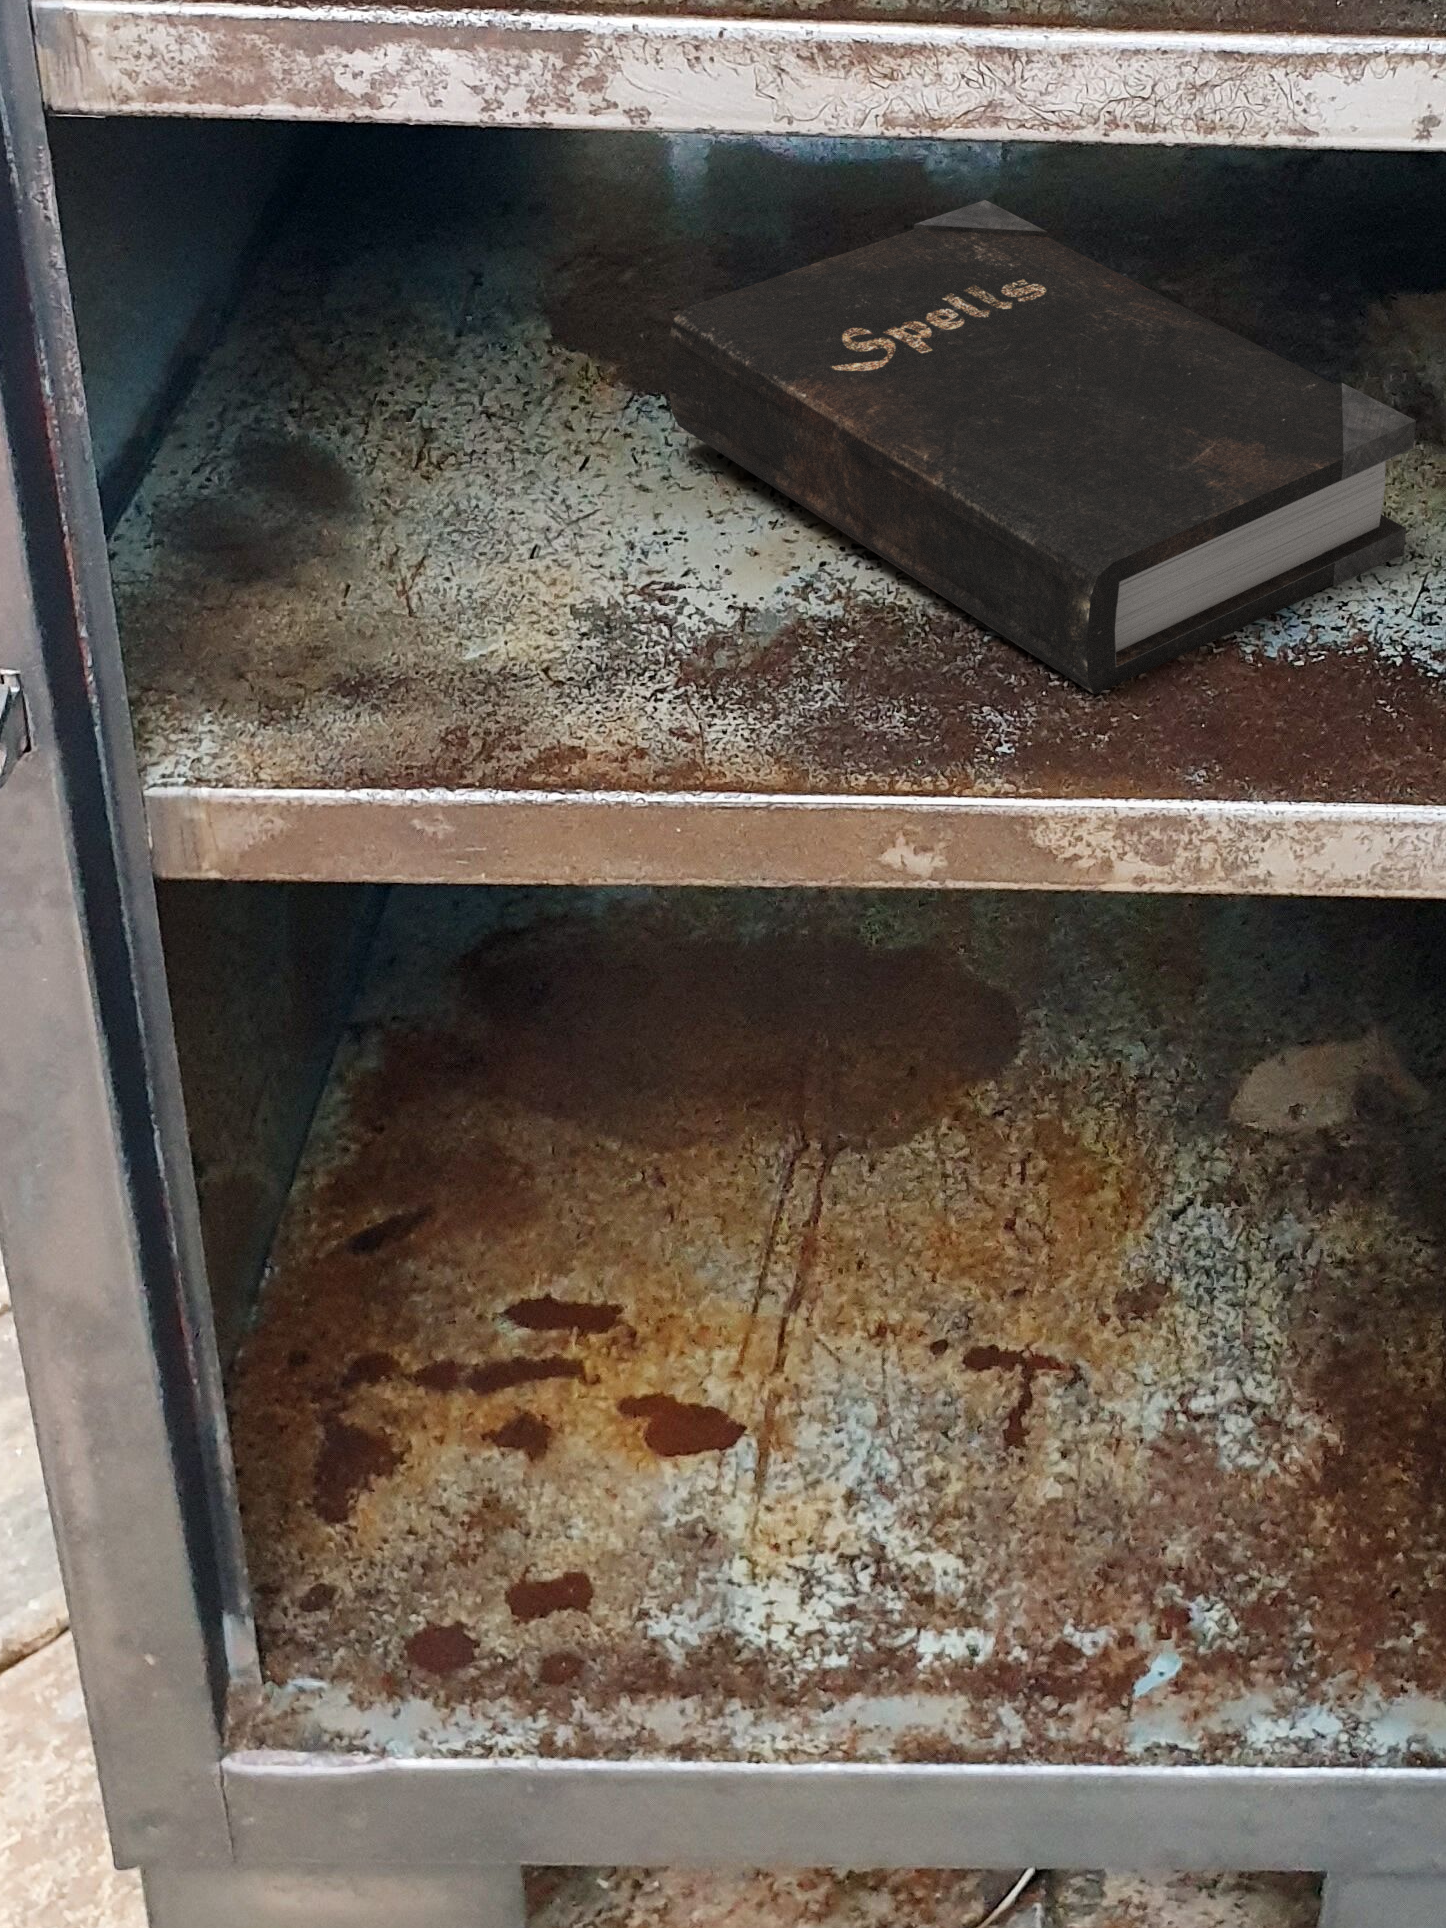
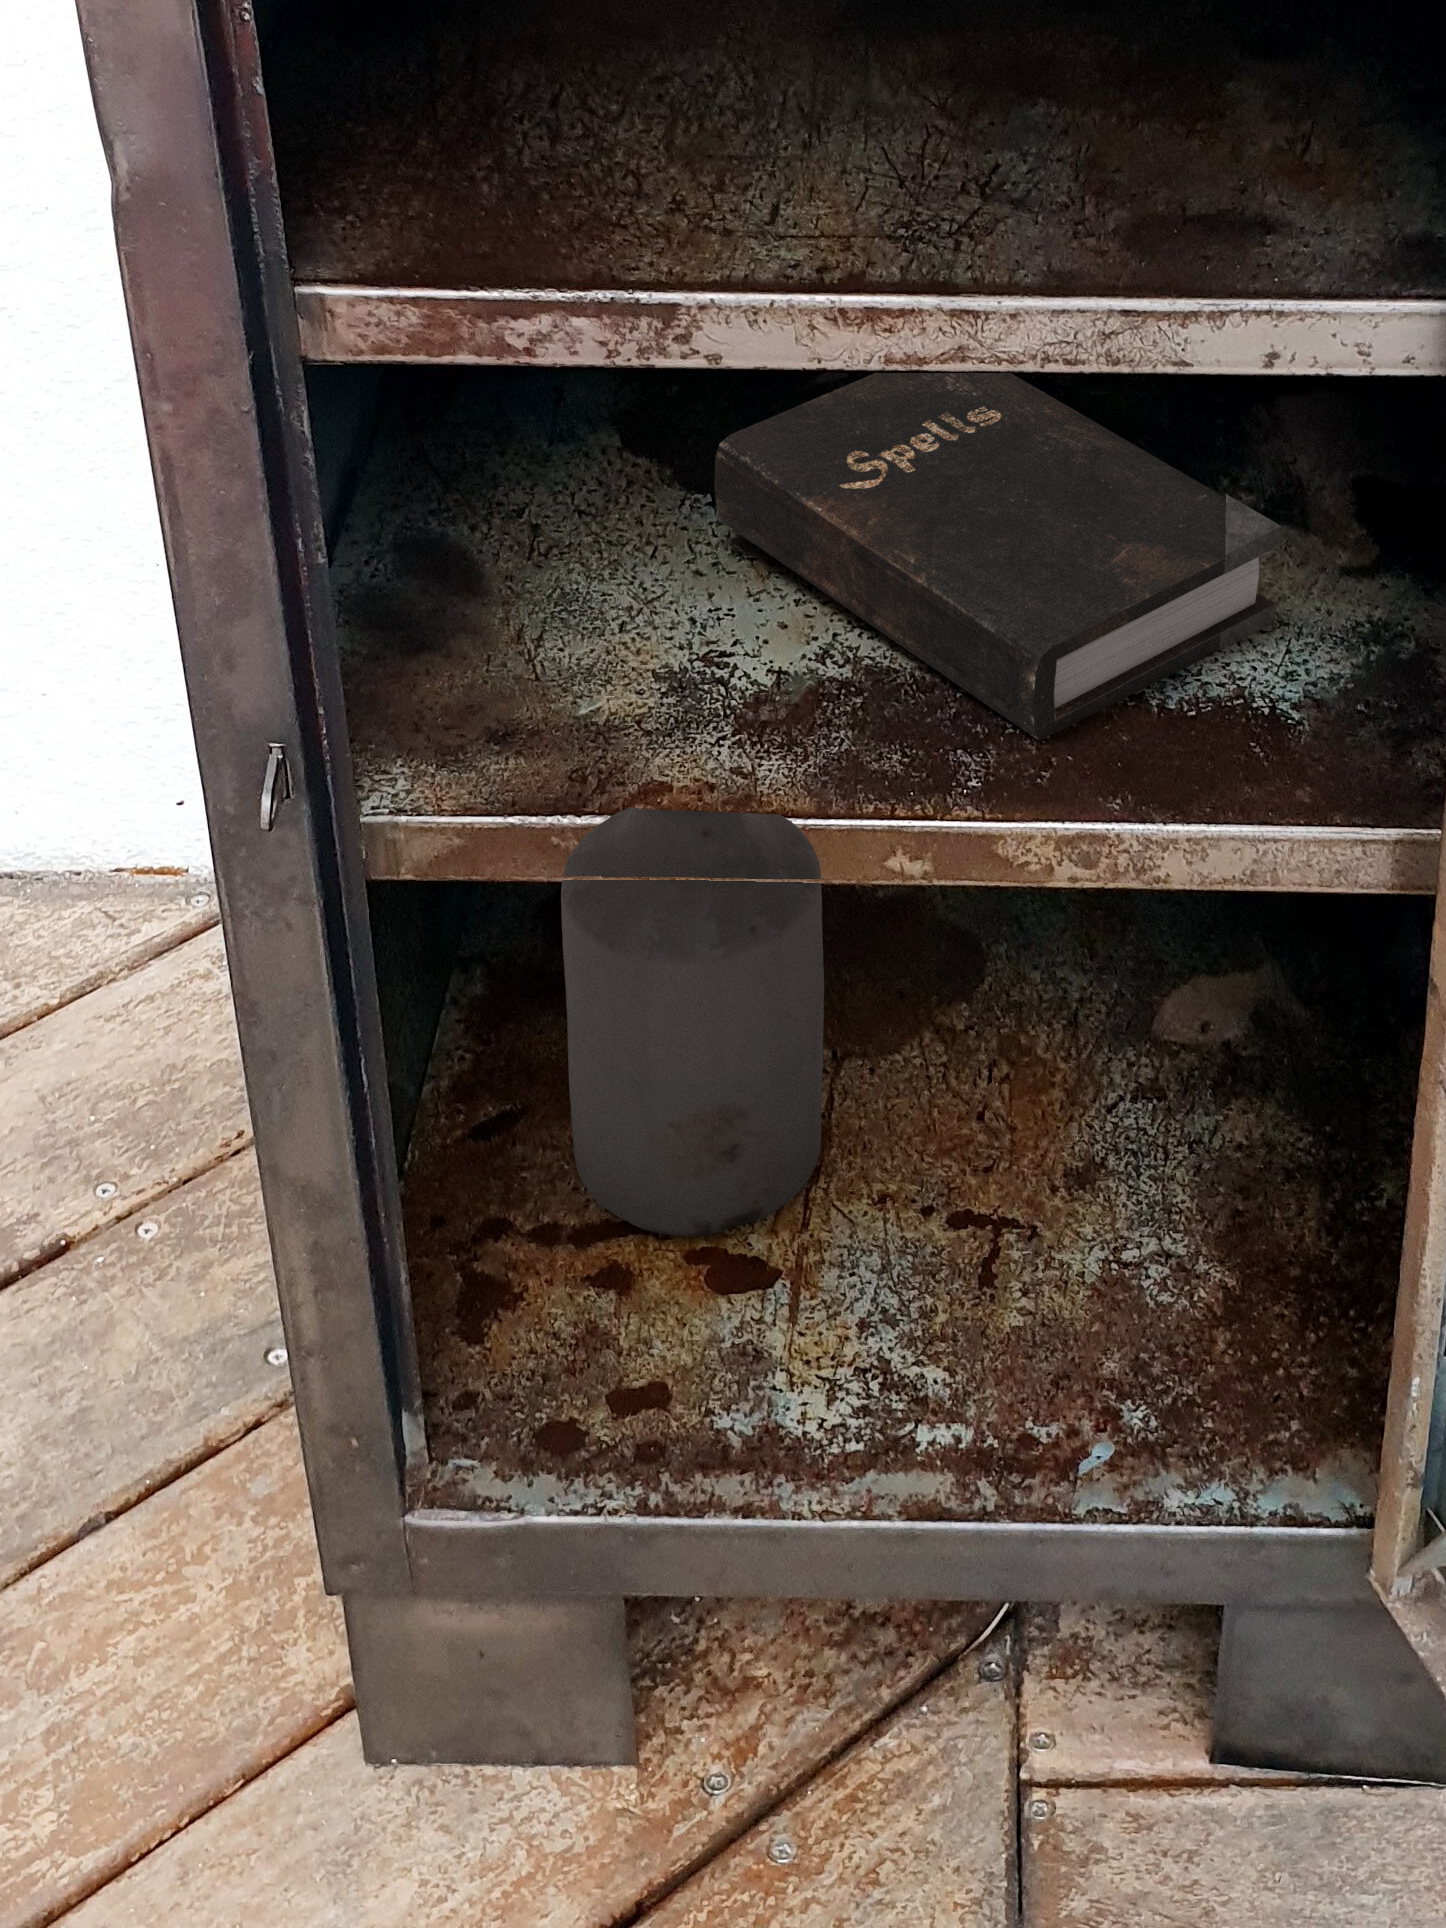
bottle: none [459,678,807,1379] -> present [561,807,824,1236]

